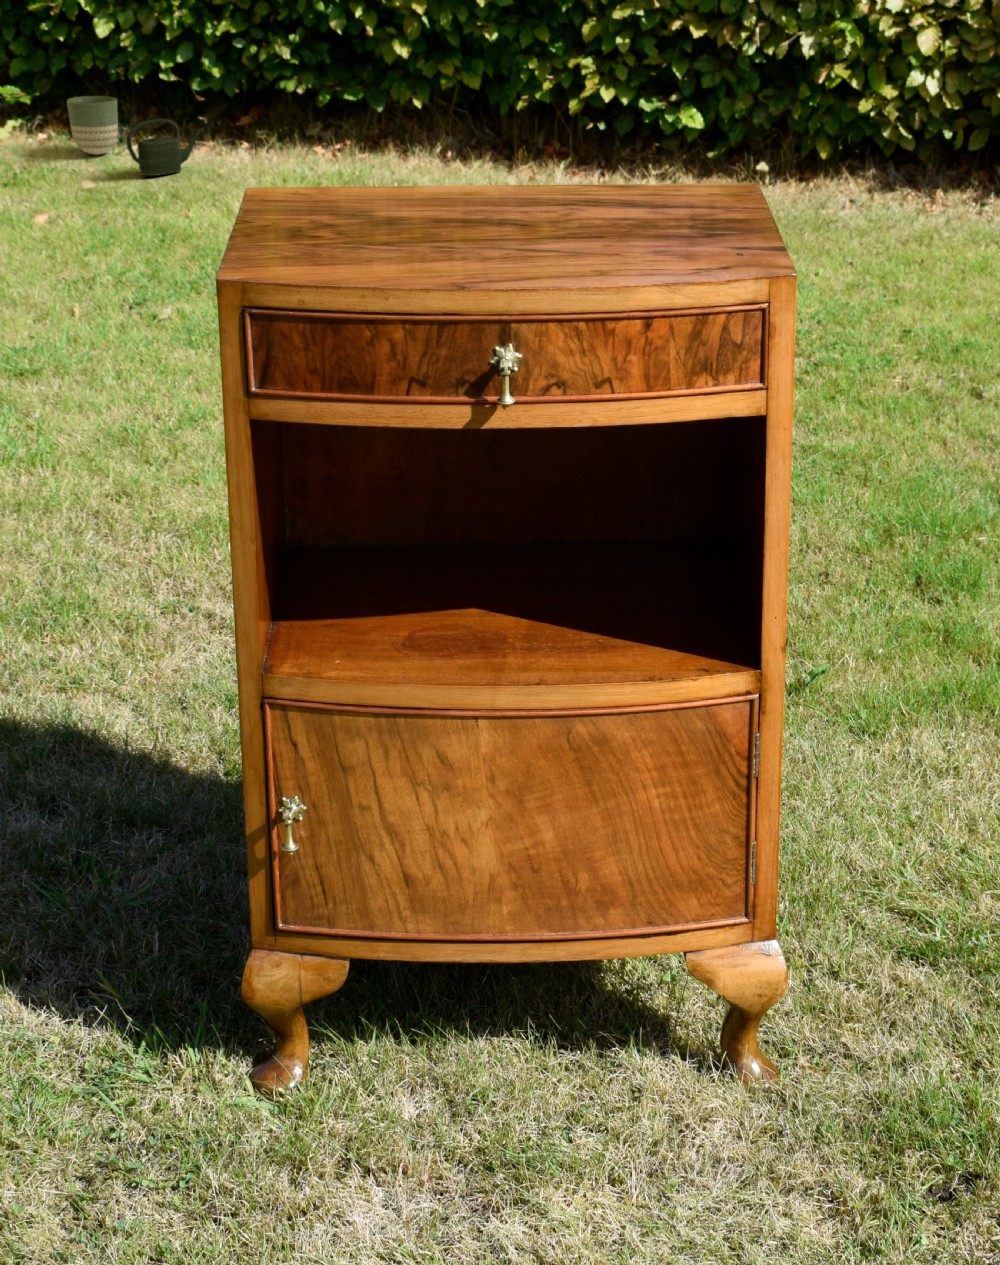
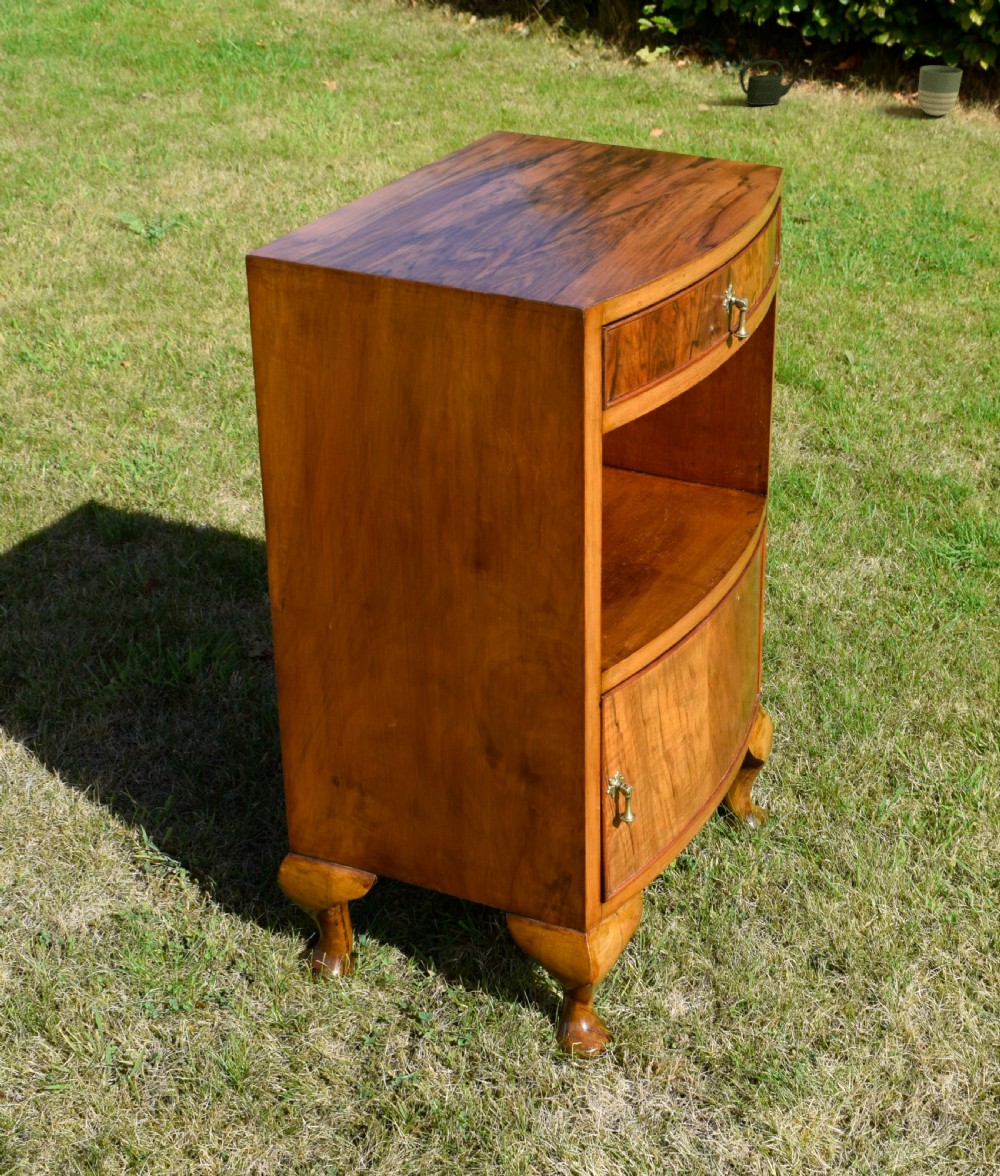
planter: present [67,96,118,155] -> present [918,66,962,116]

